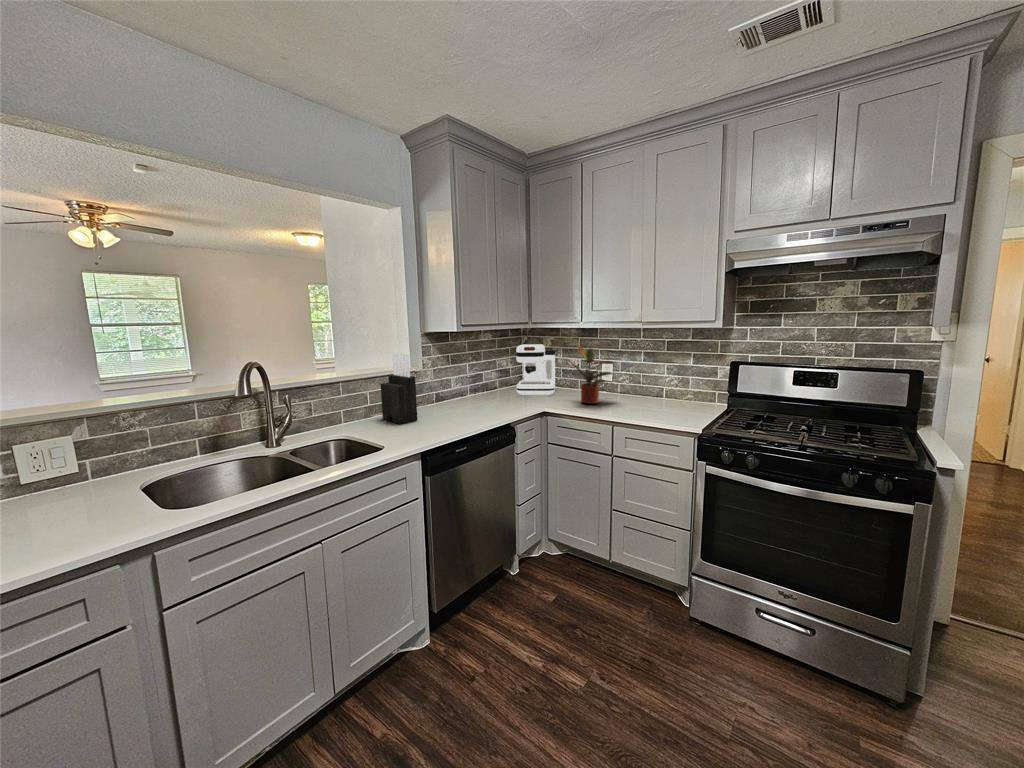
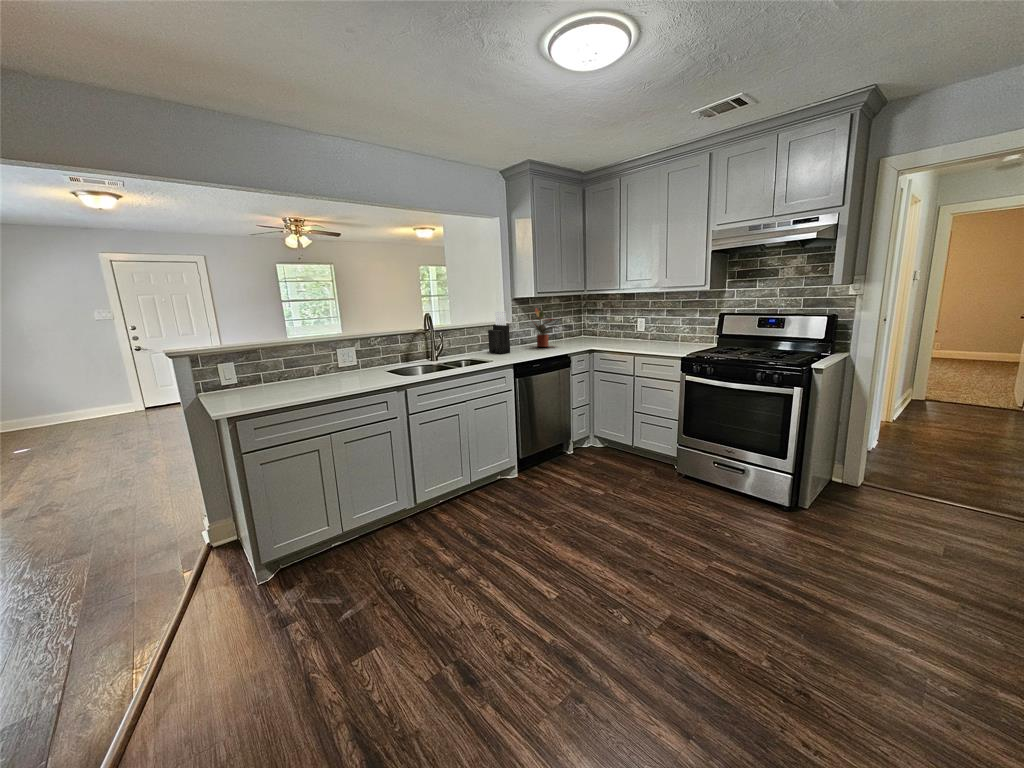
coffee maker: present [516,344,555,395] -> none [576,306,604,341]
potted plant: present [569,346,614,403] -> present [529,309,557,347]

